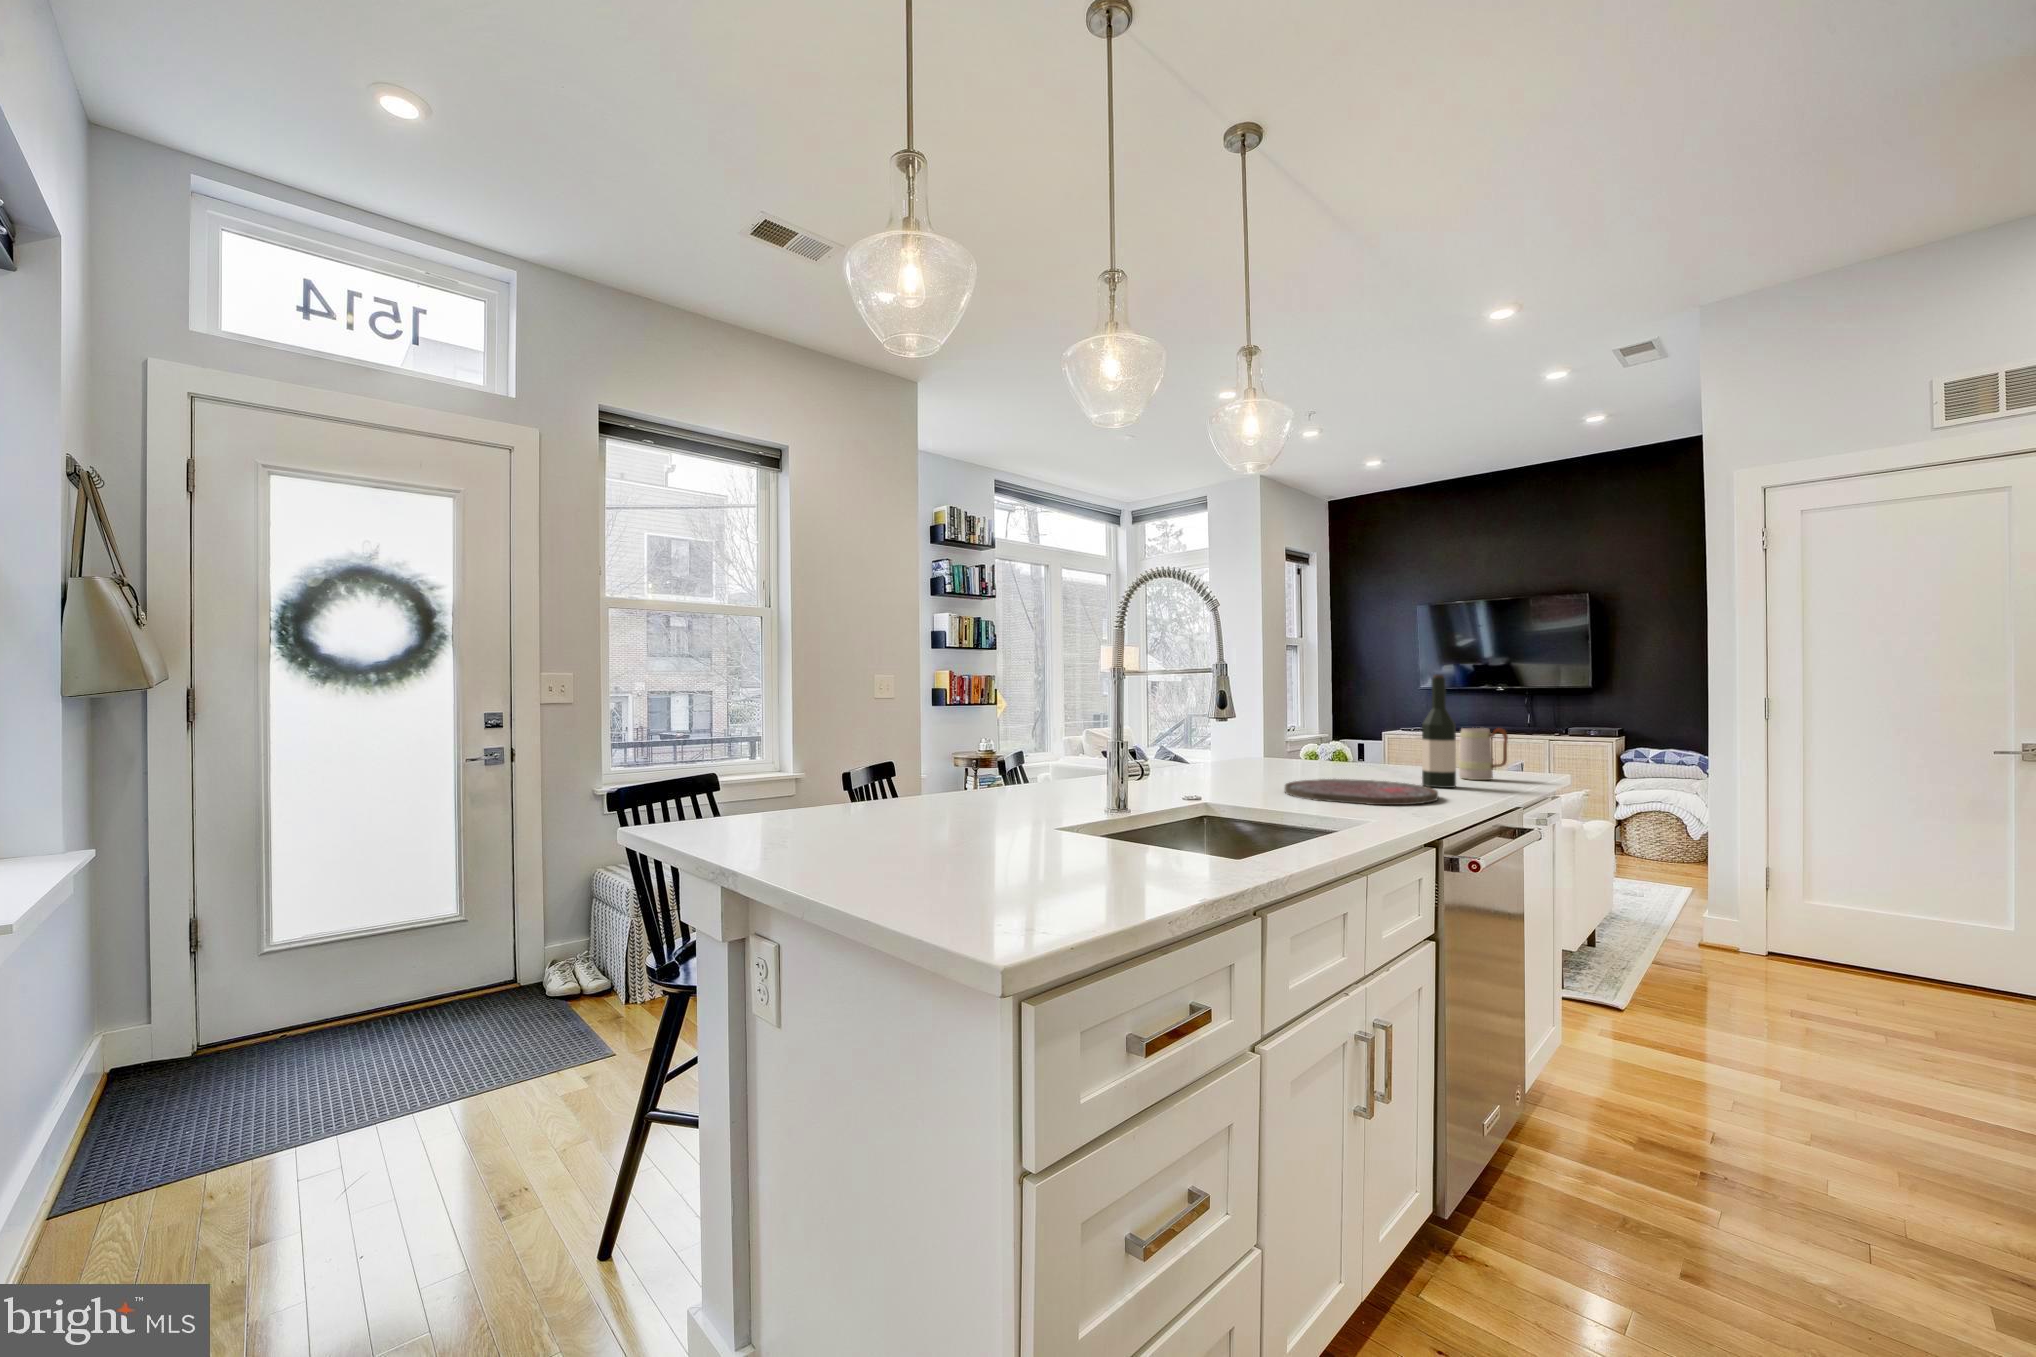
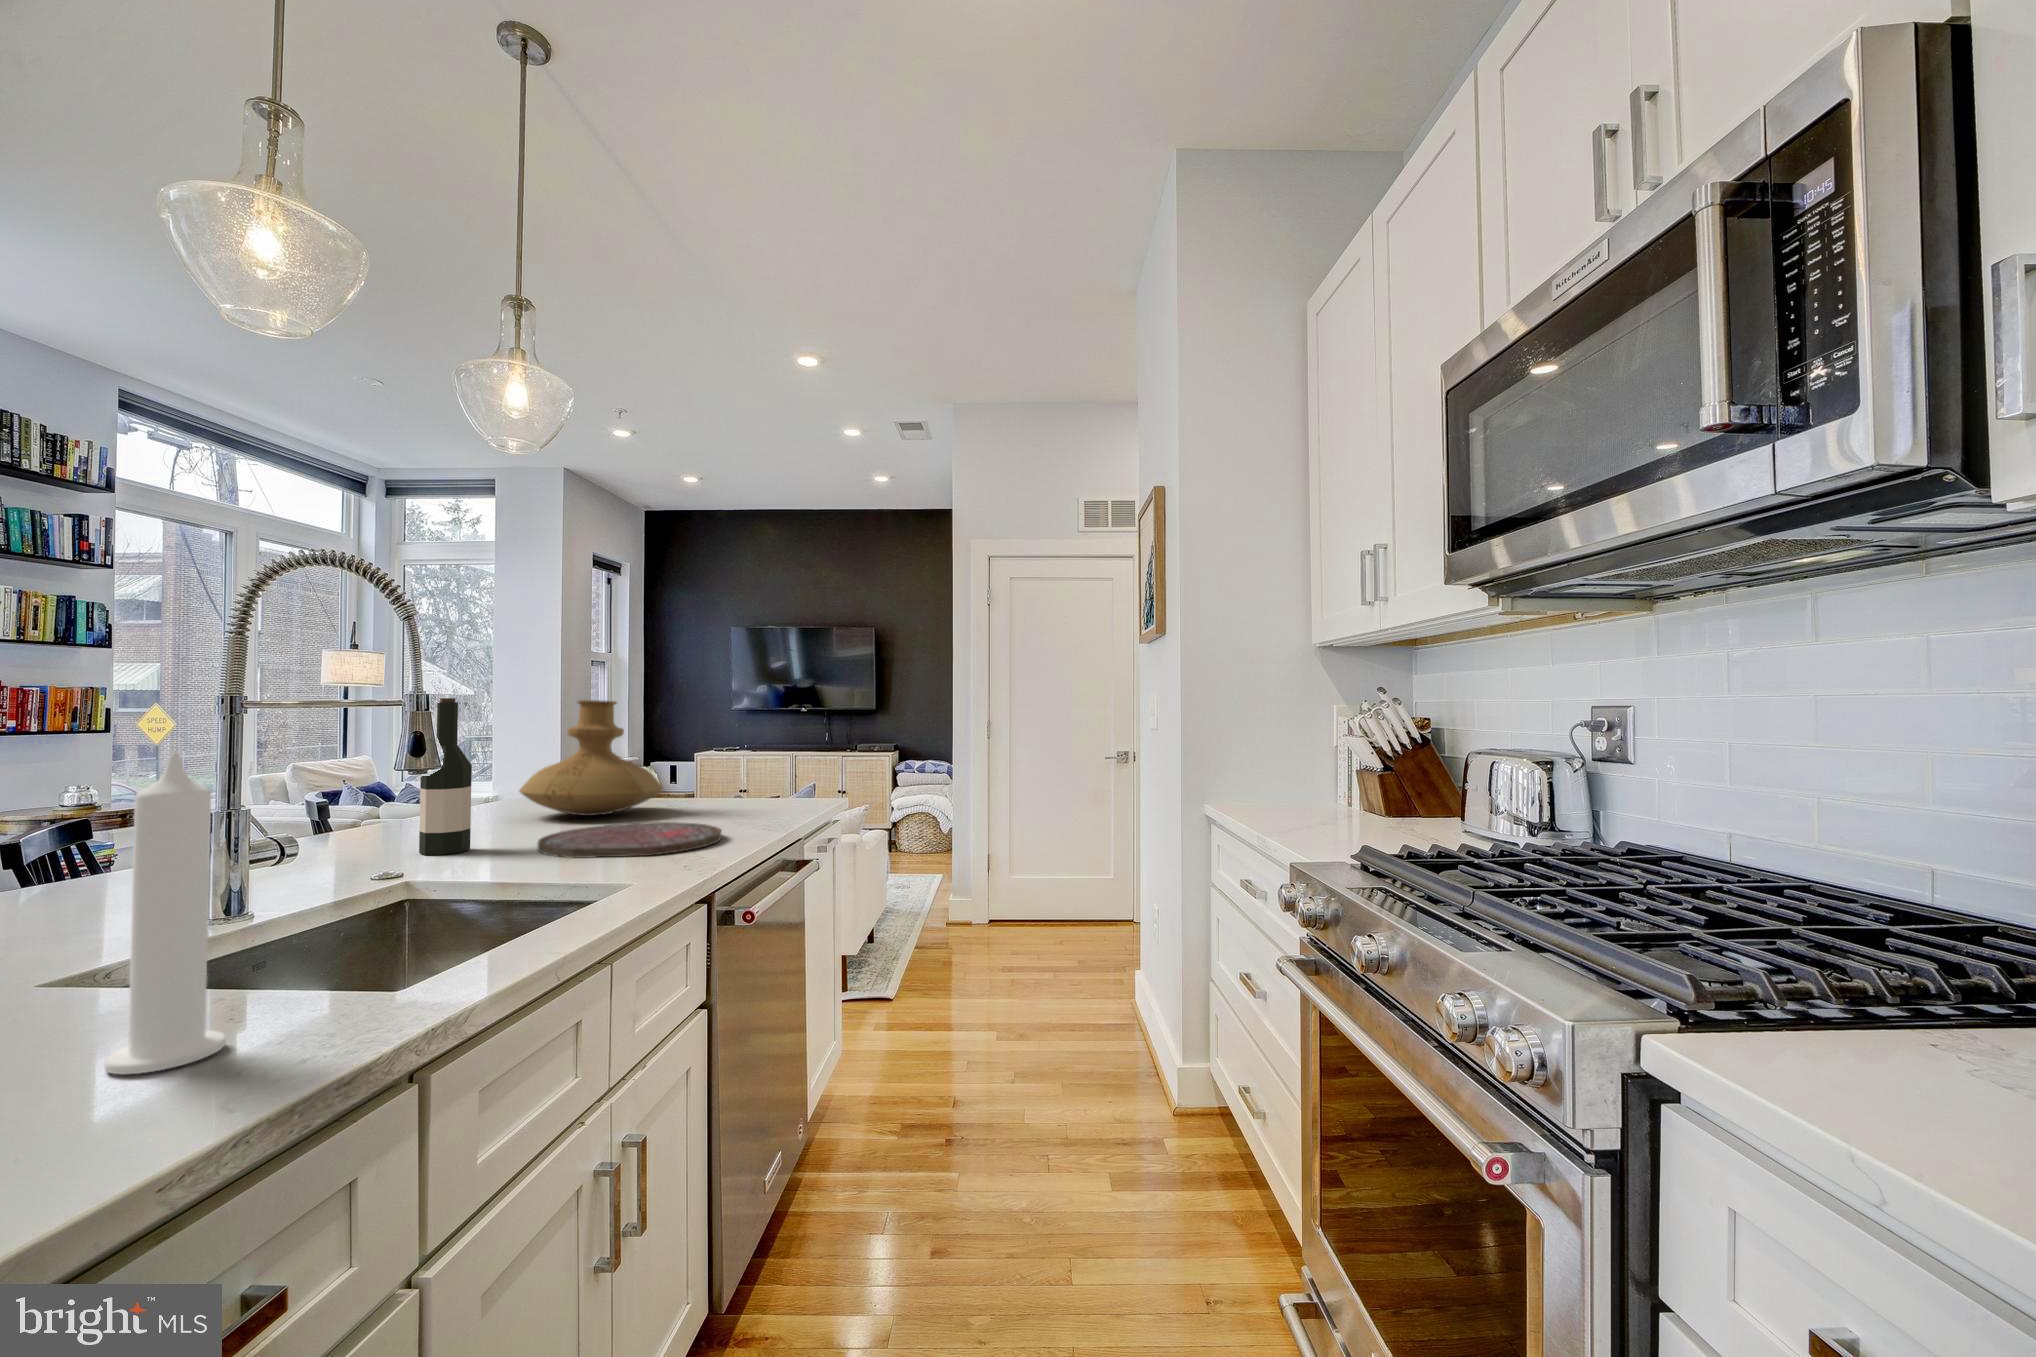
vase: none [1259,675,1376,772] -> present [519,700,663,816]
wine bottle: present [1422,675,1456,788] -> present [419,698,472,855]
candle: none [1110,696,1160,875] -> present [104,752,226,1074]
mug: present [1459,728,1508,780] -> none [750,755,796,810]

